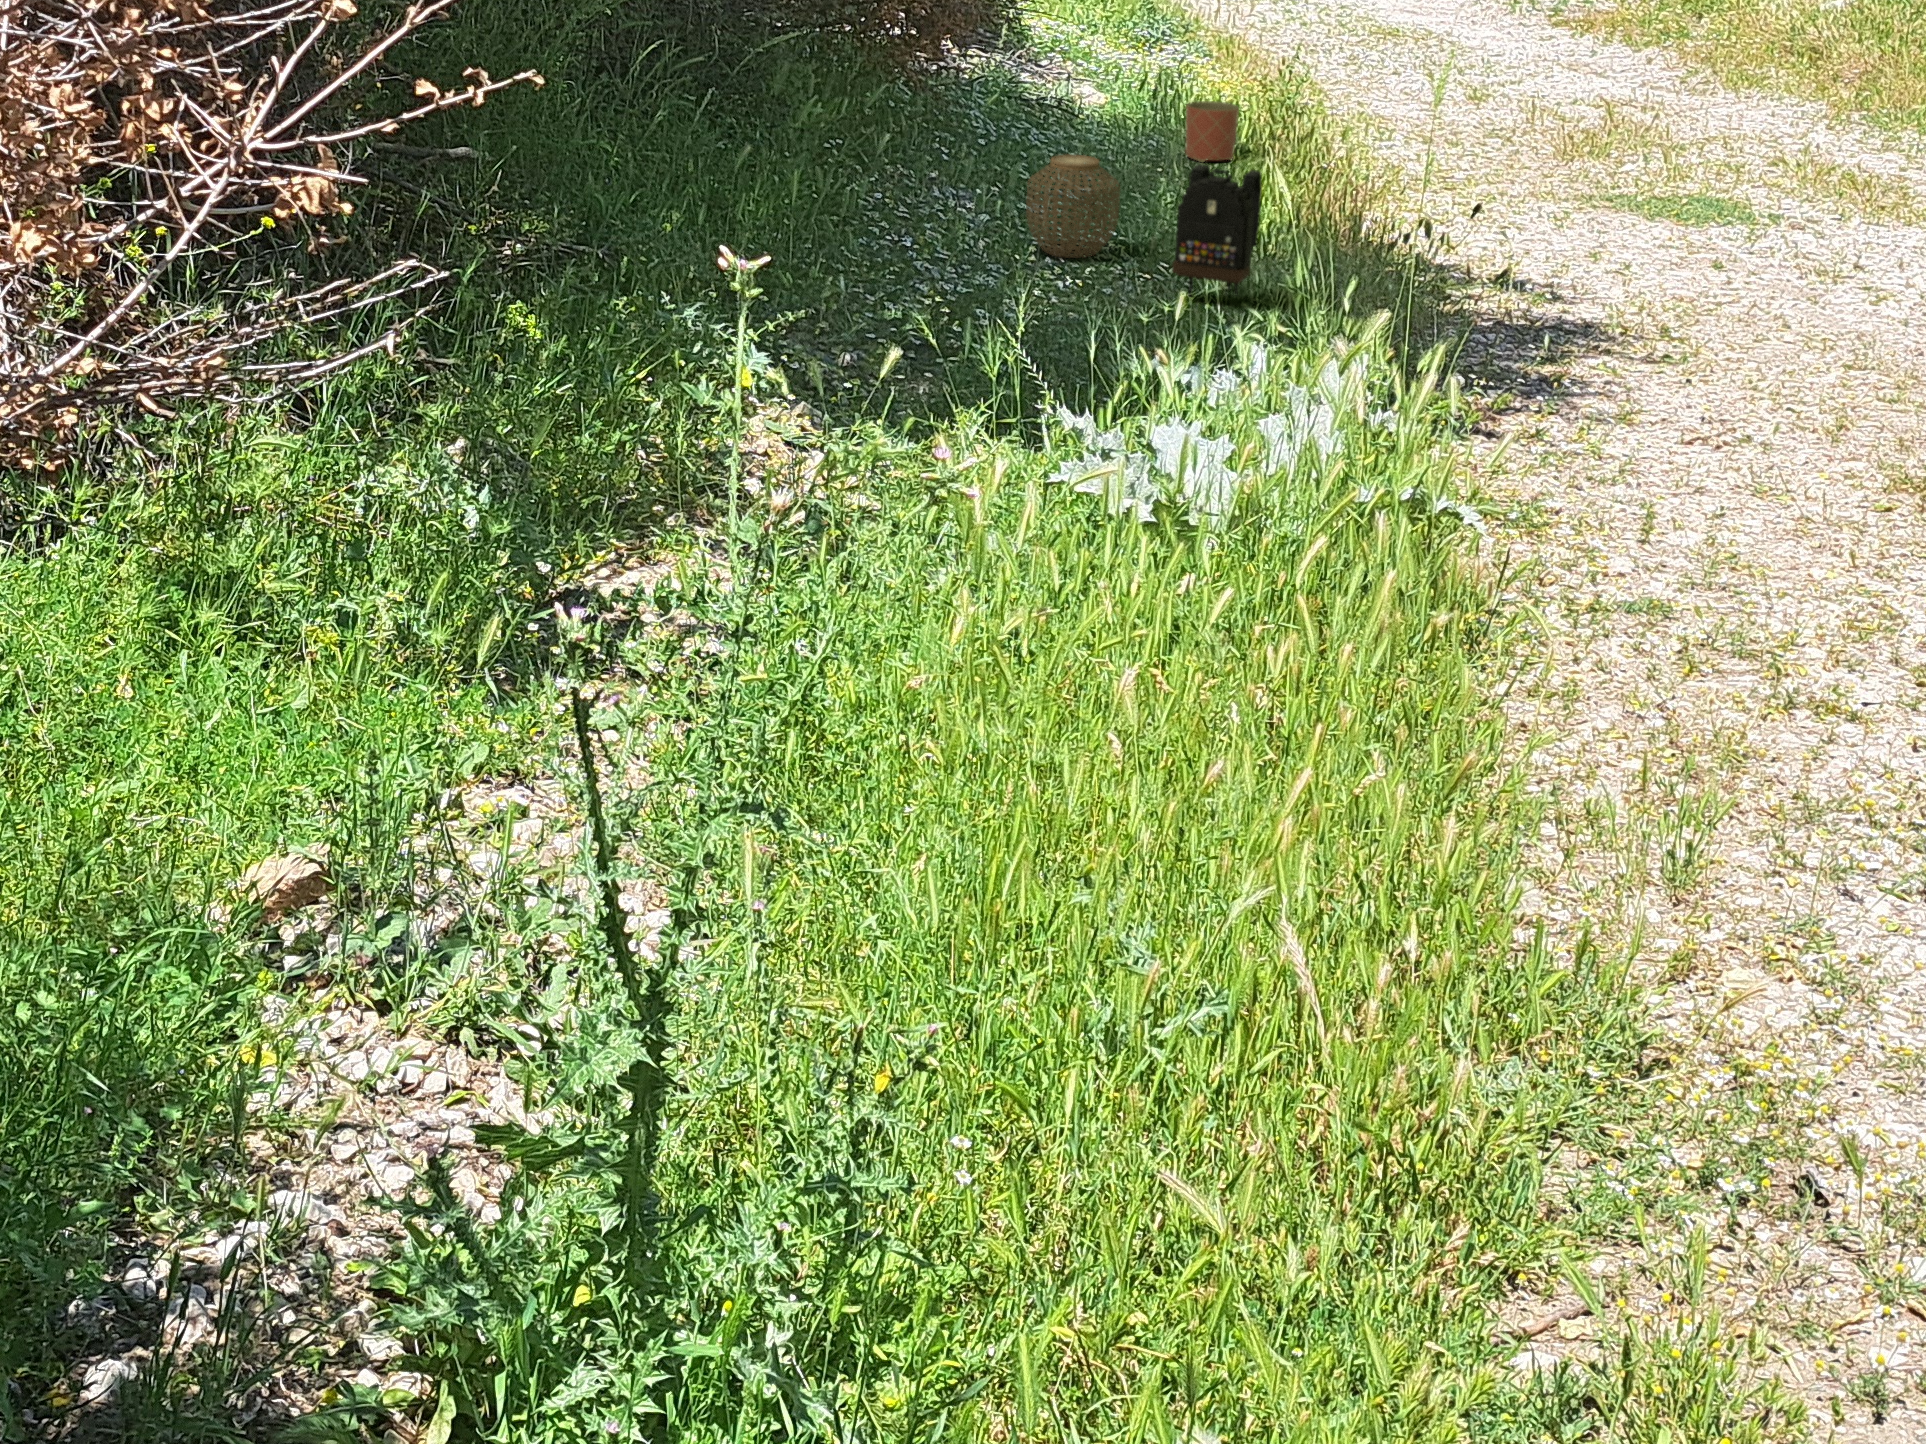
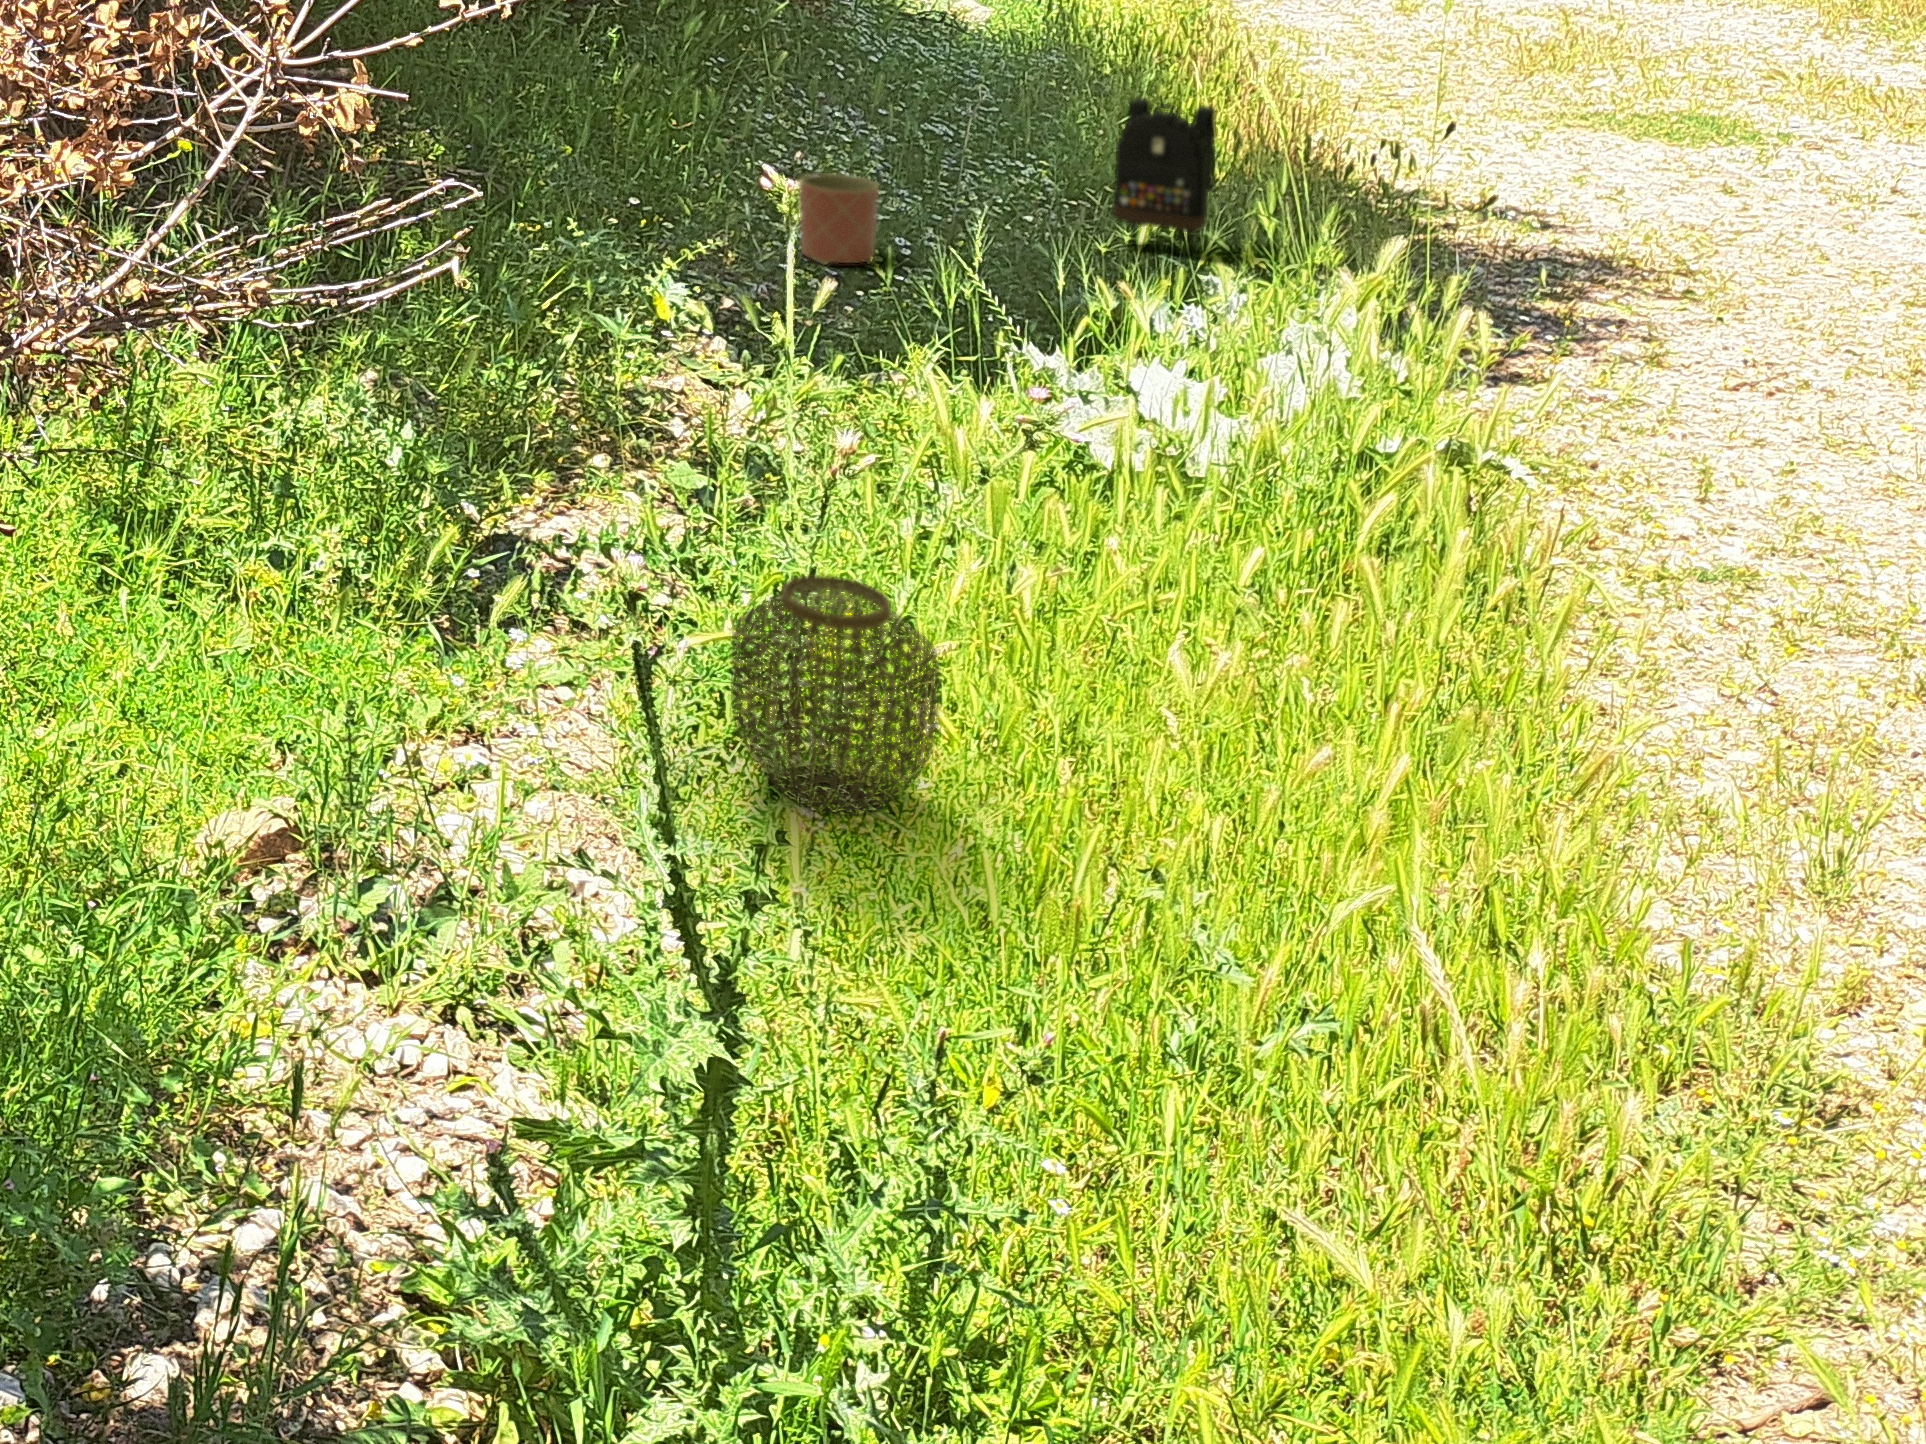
planter: present [1185,101,1239,162] -> present [799,173,879,264]
woven basket: present [1026,155,1120,258] -> present [731,575,940,813]

